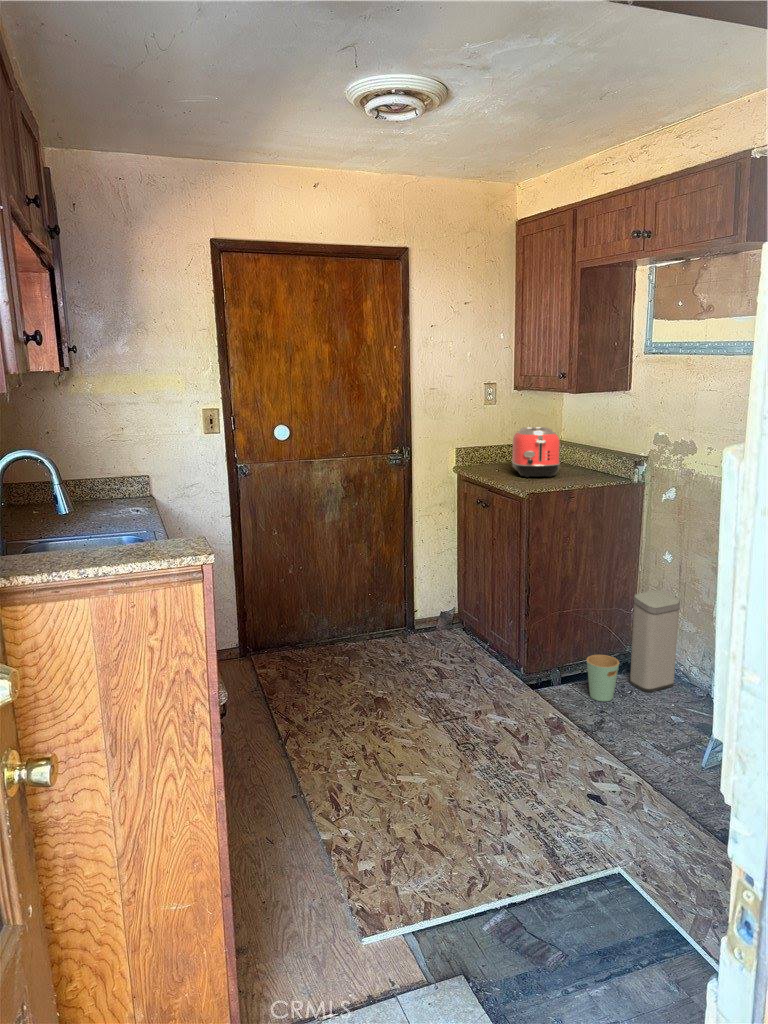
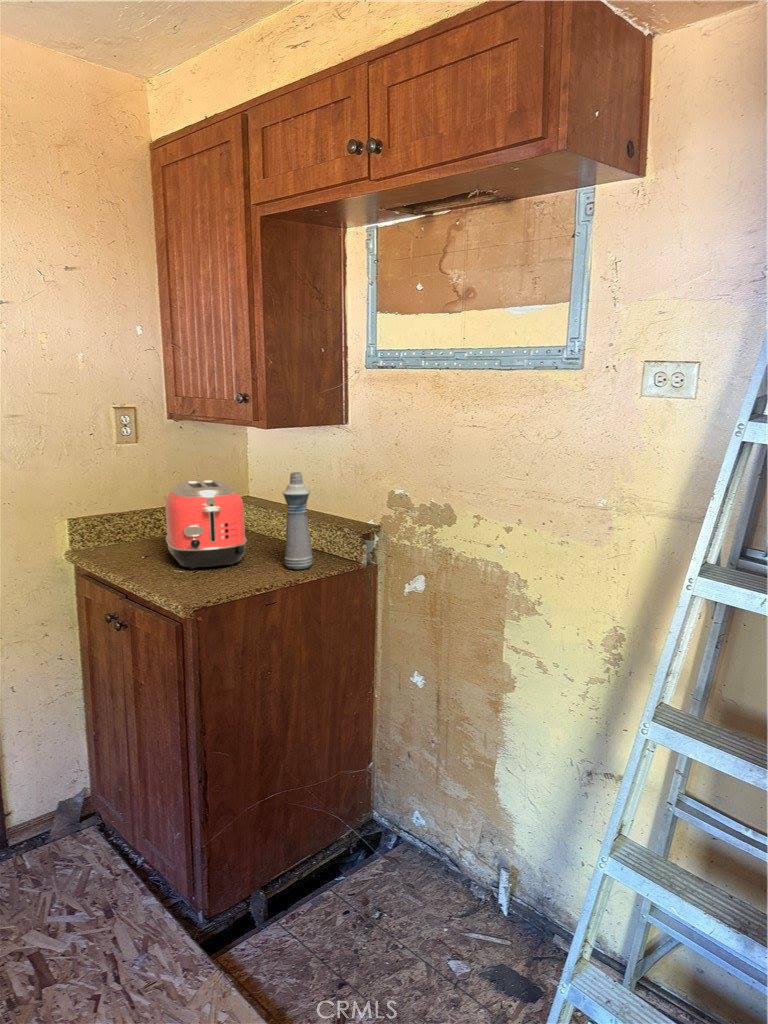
bottle: none [583,421,602,481] -> present [282,472,313,569]
trash can: present [587,590,680,702] -> none [313,737,446,964]

